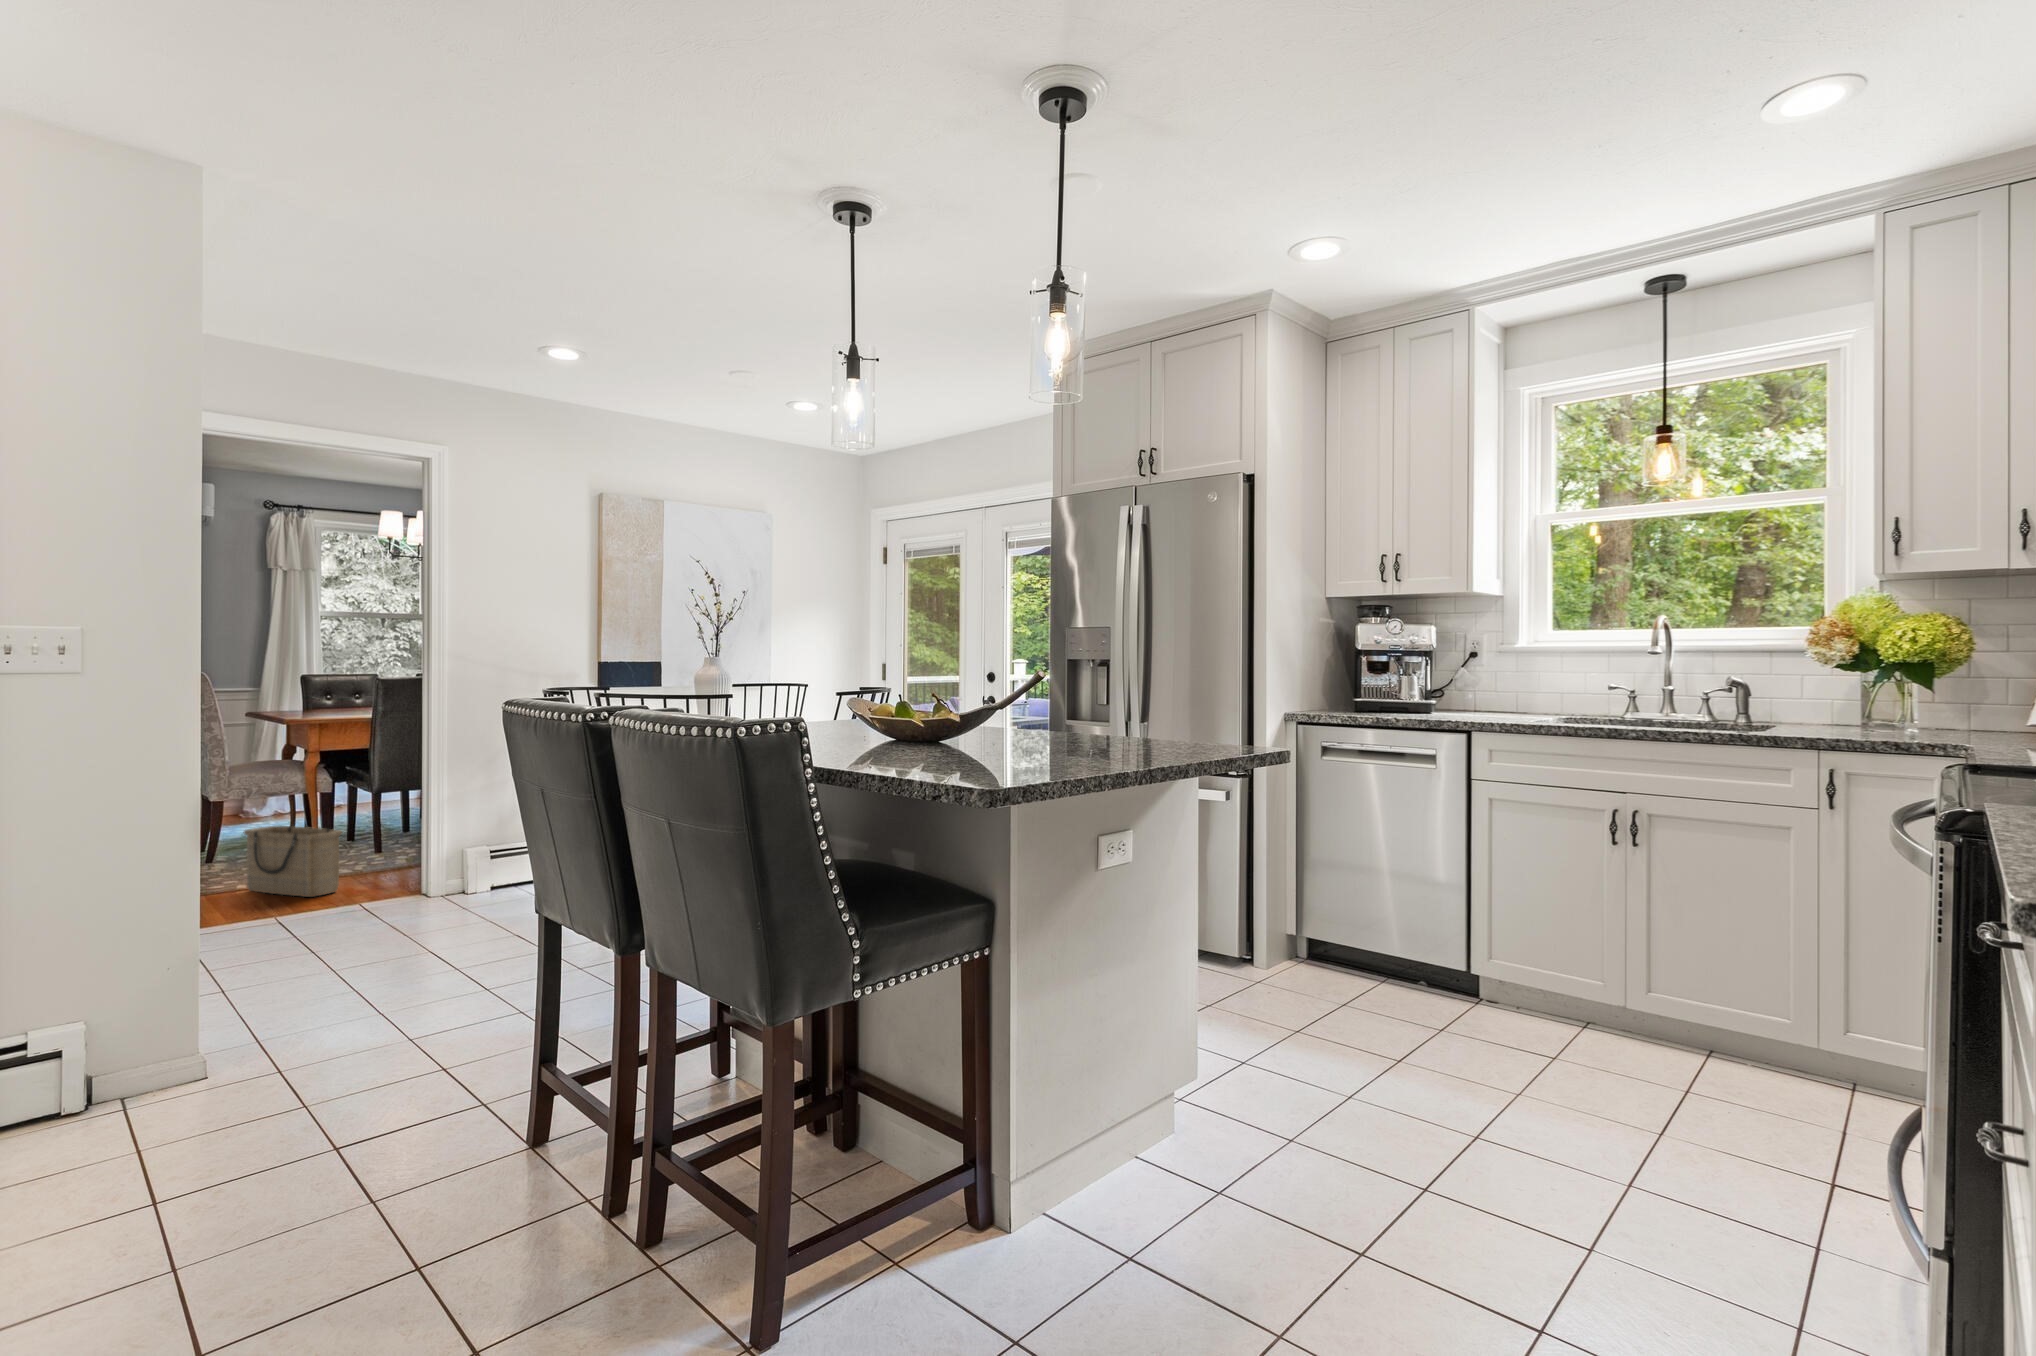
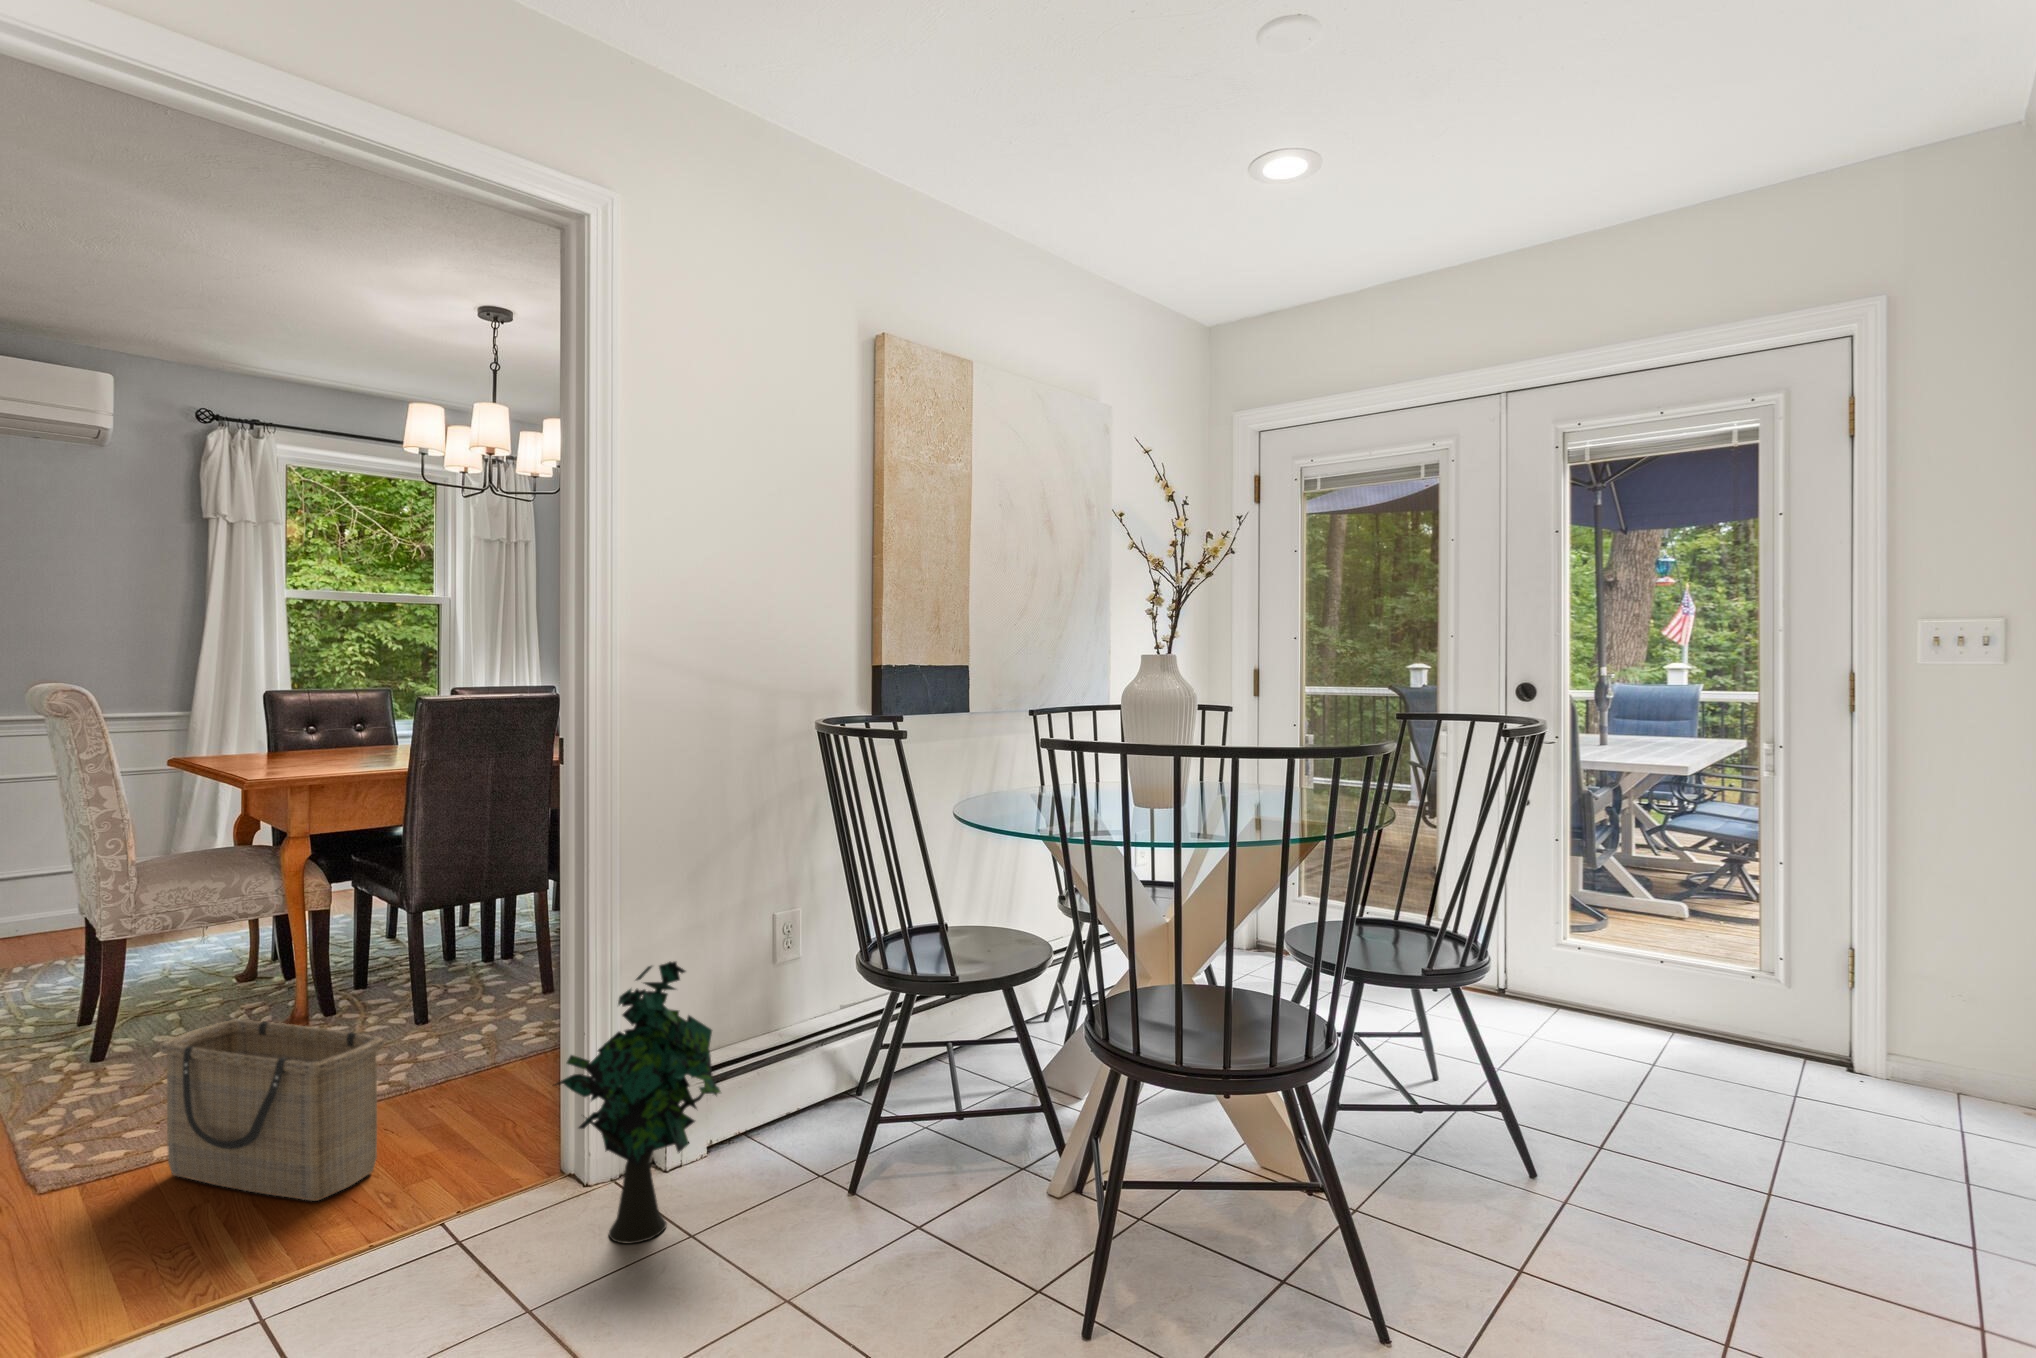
decorative plant: none [404,790,482,907] -> present [555,962,721,1244]

